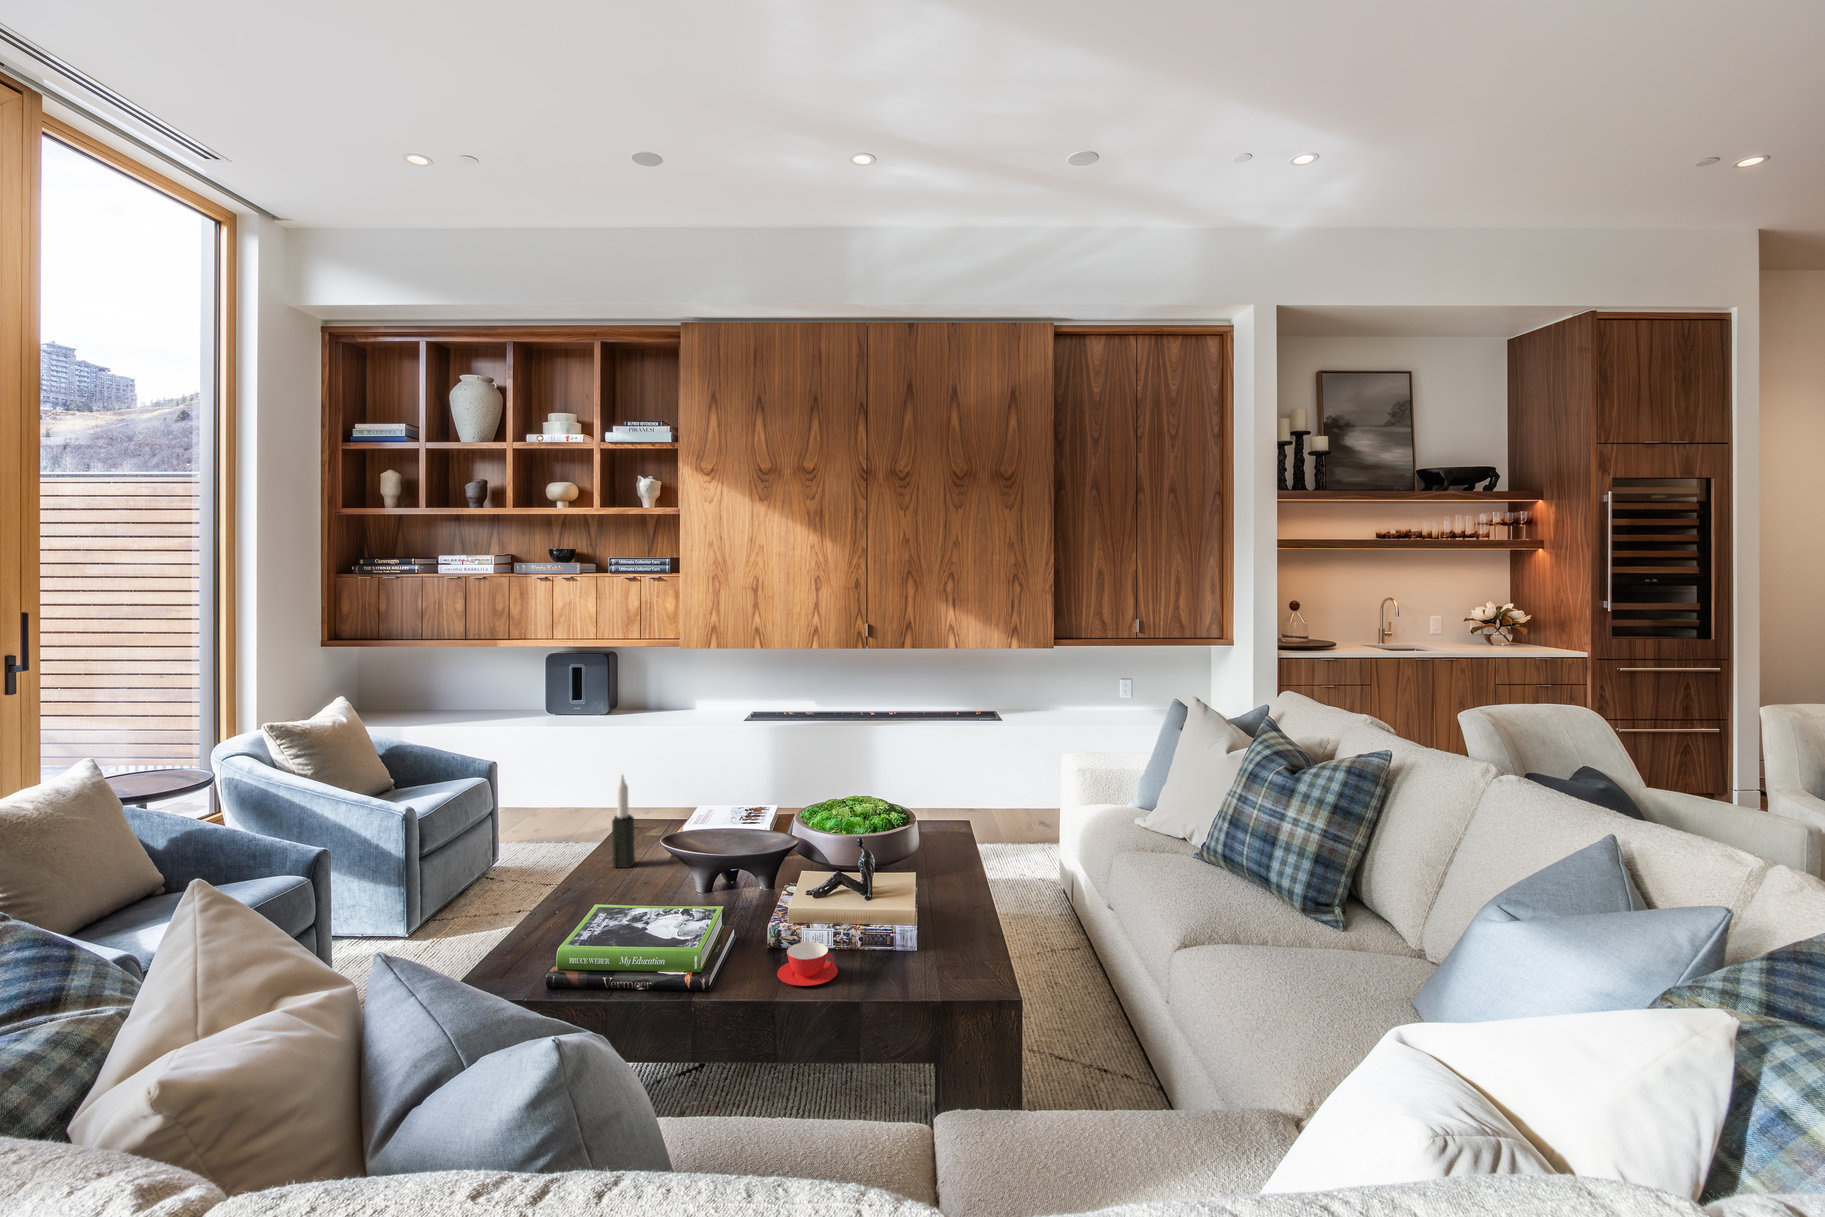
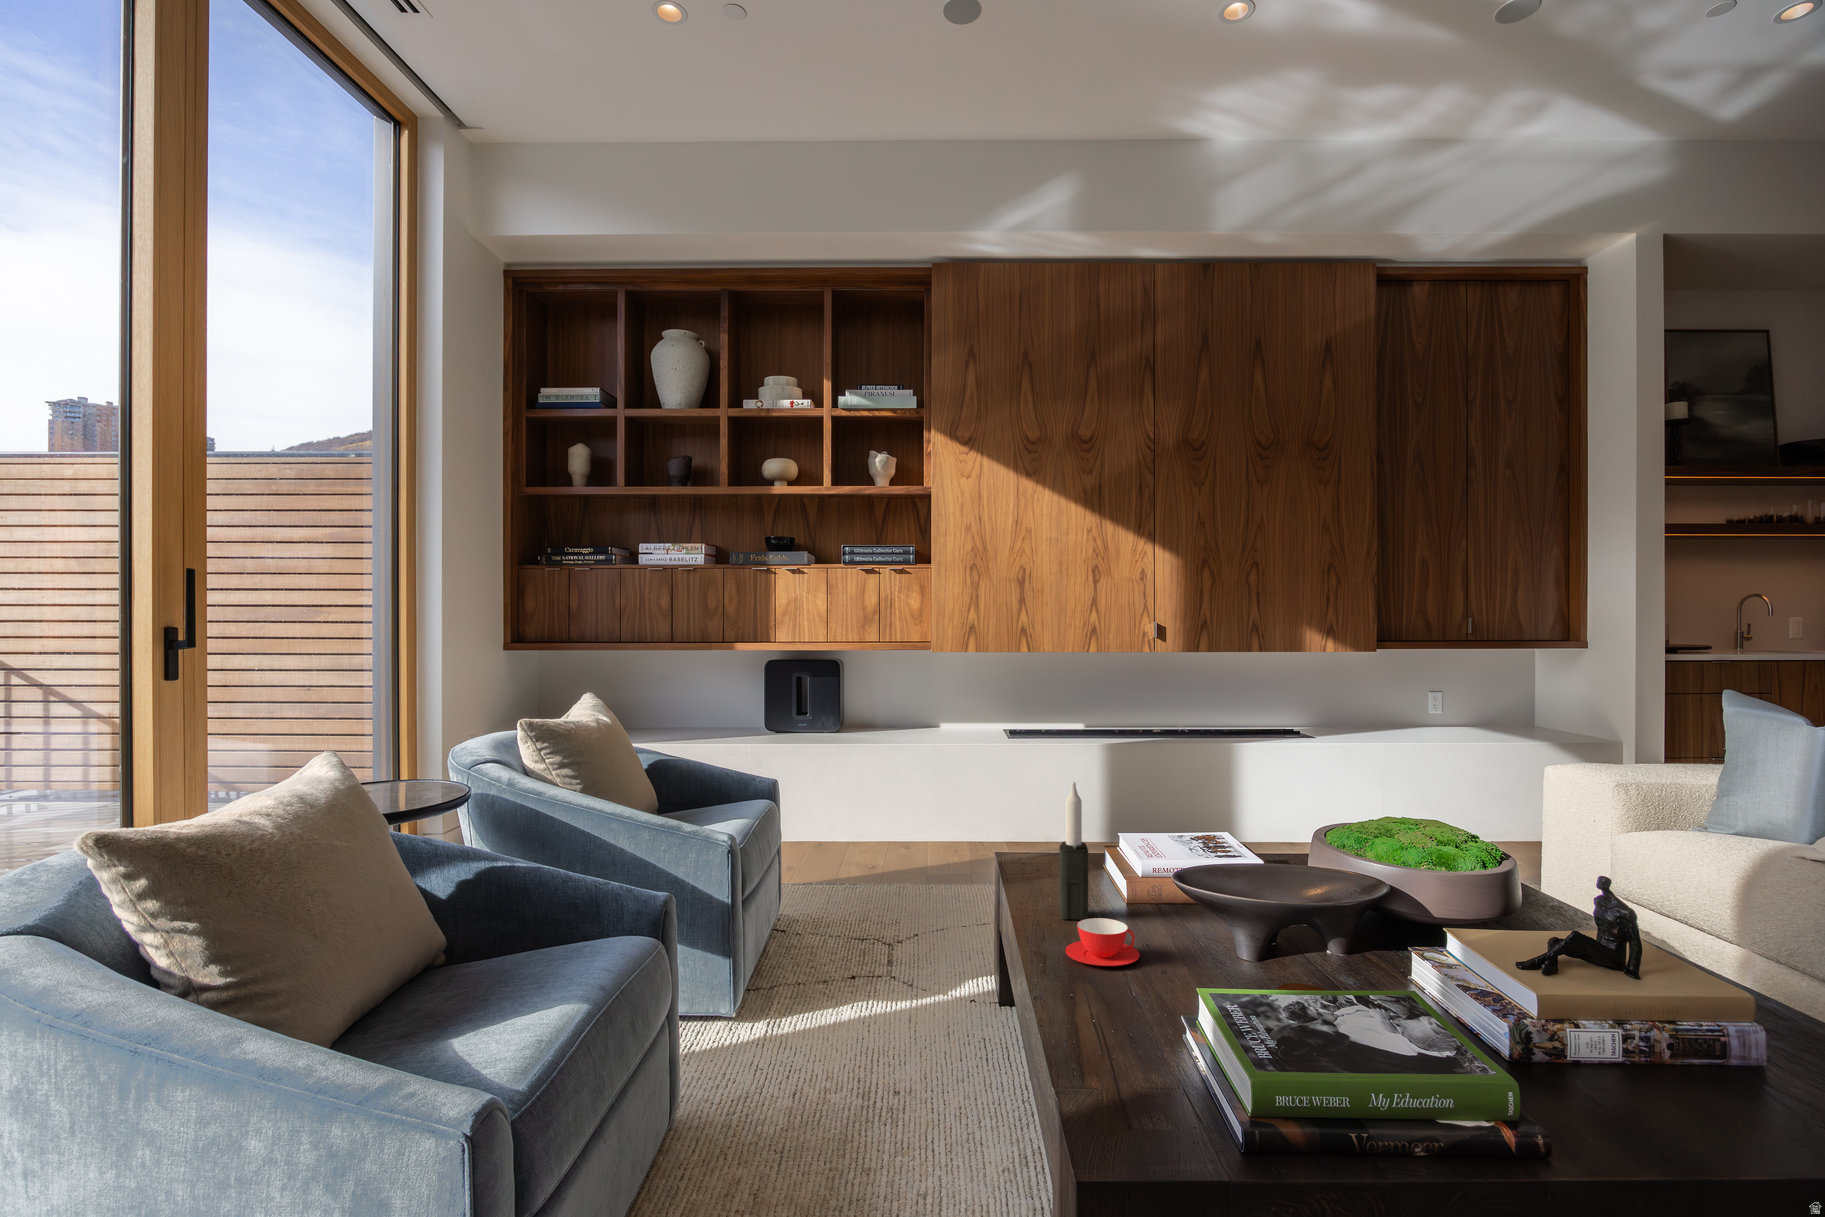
teacup: present [777,942,838,986] -> present [1066,918,1140,966]

